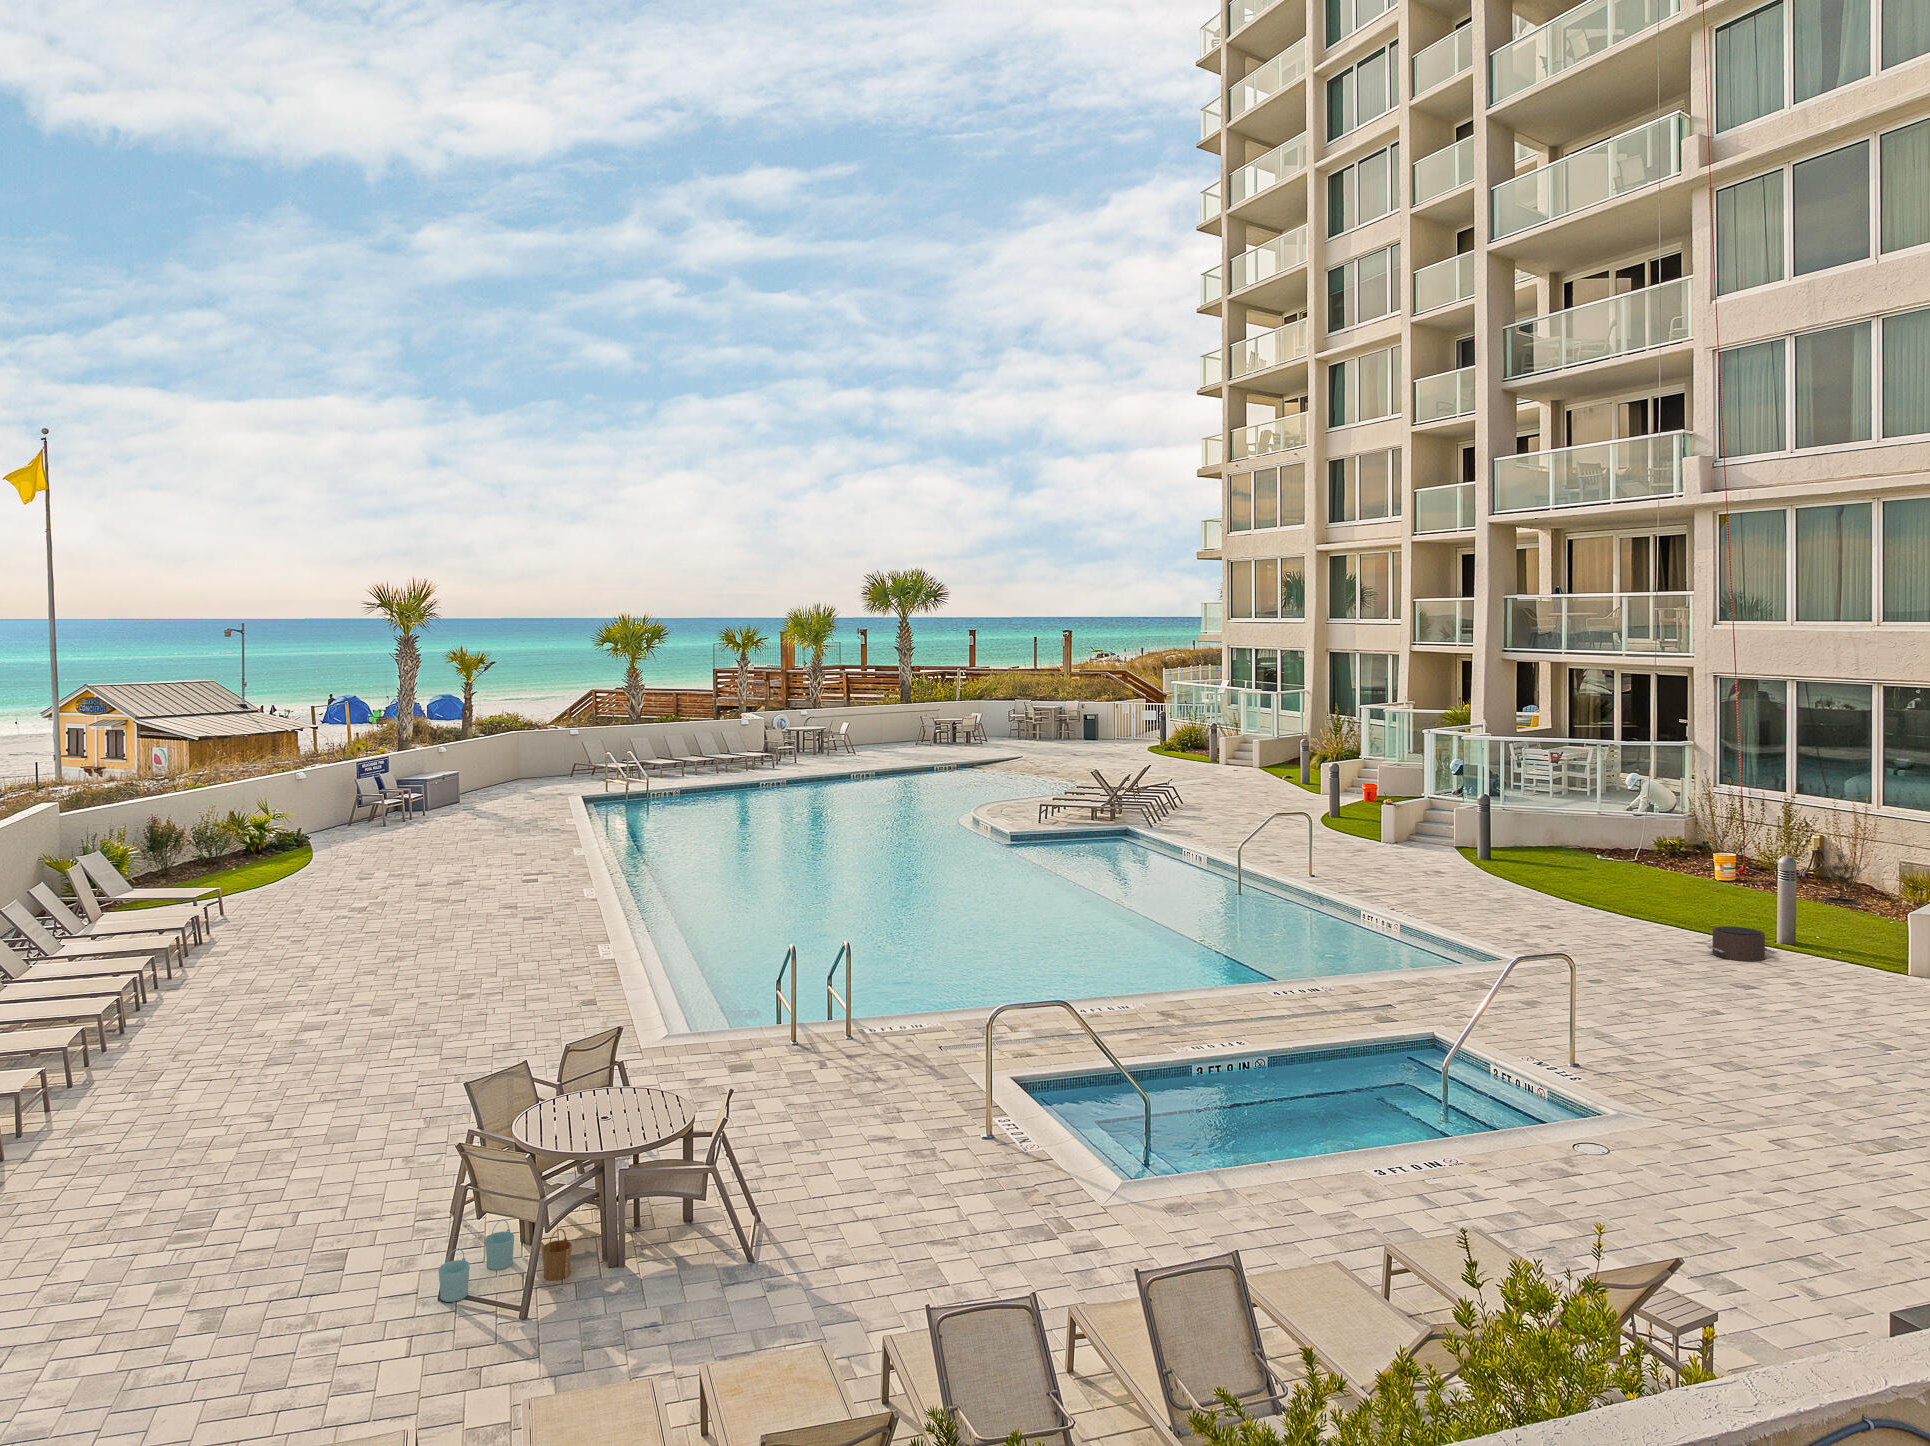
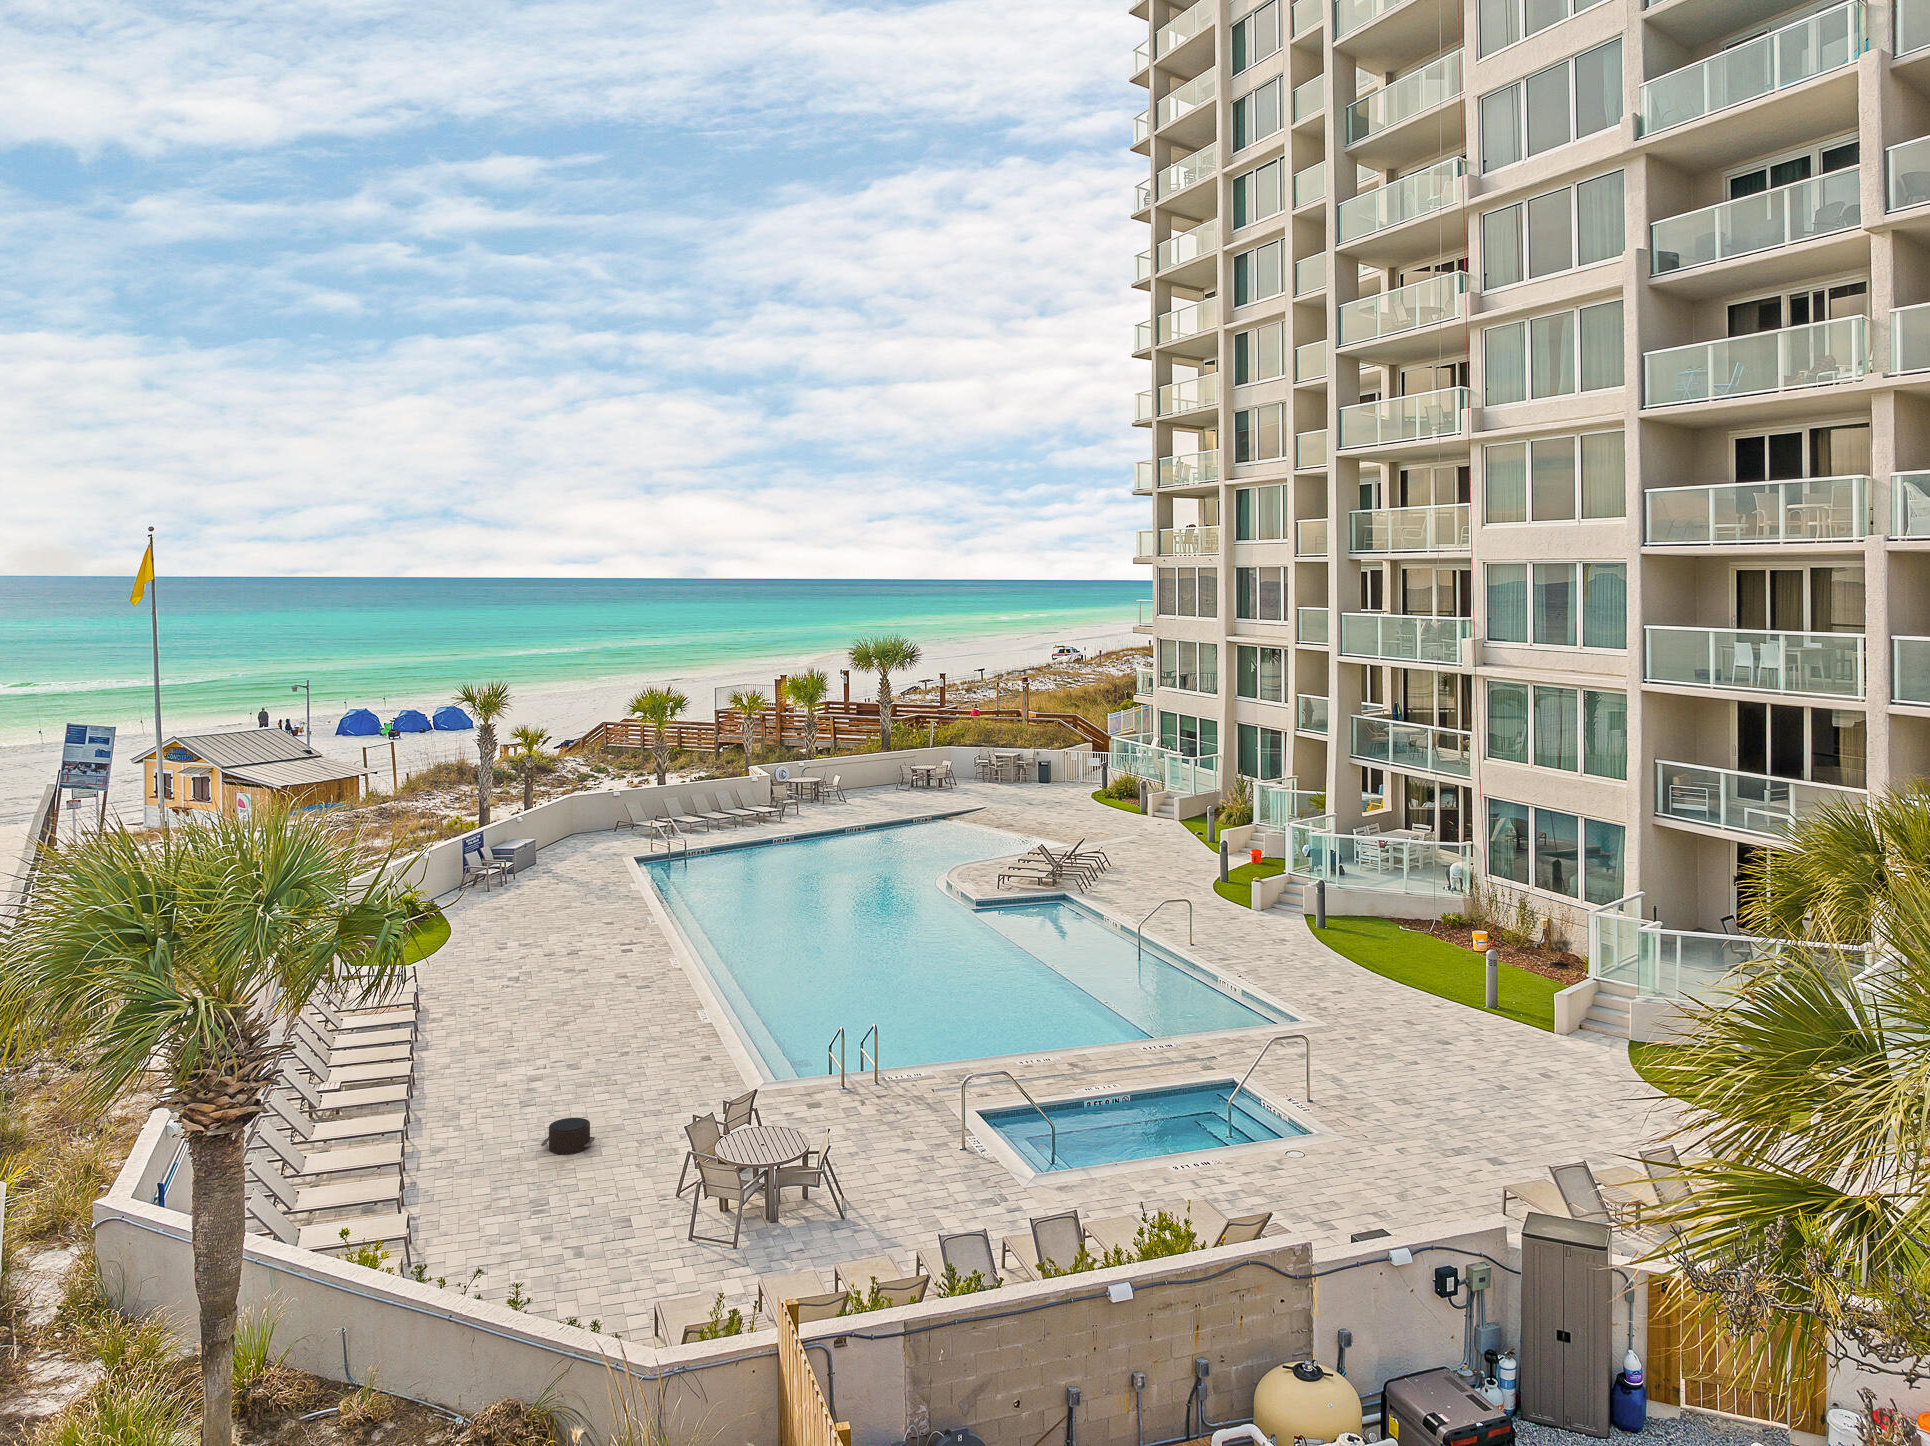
pouf: present [1707,926,1777,961] -> present [541,1118,595,1155]
bucket: present [439,1220,572,1302] -> none [693,1201,755,1242]

